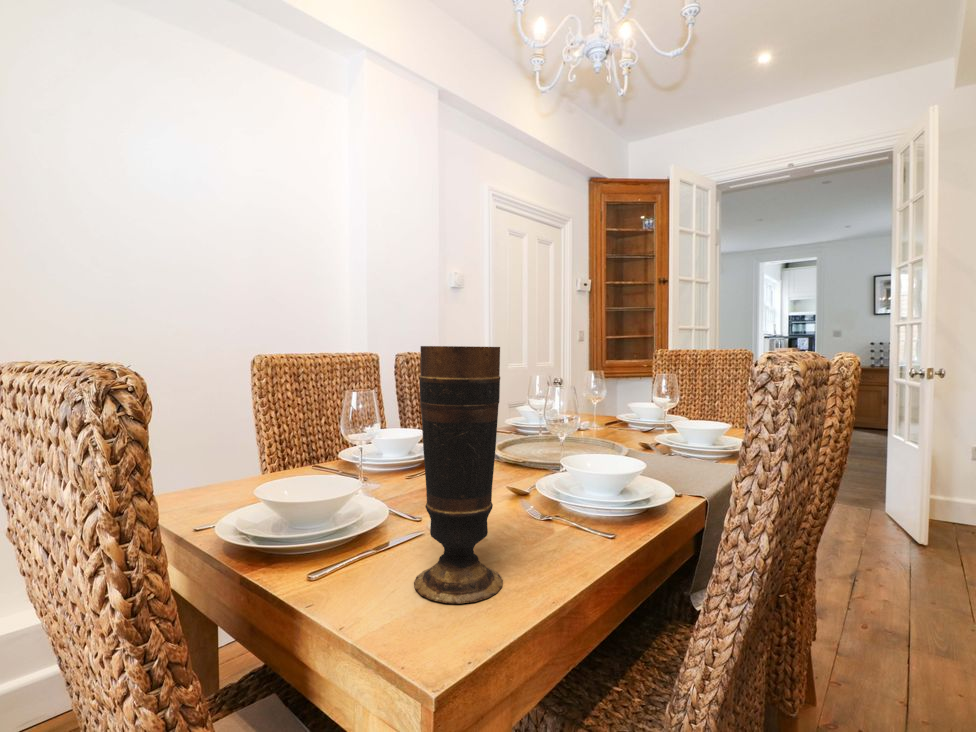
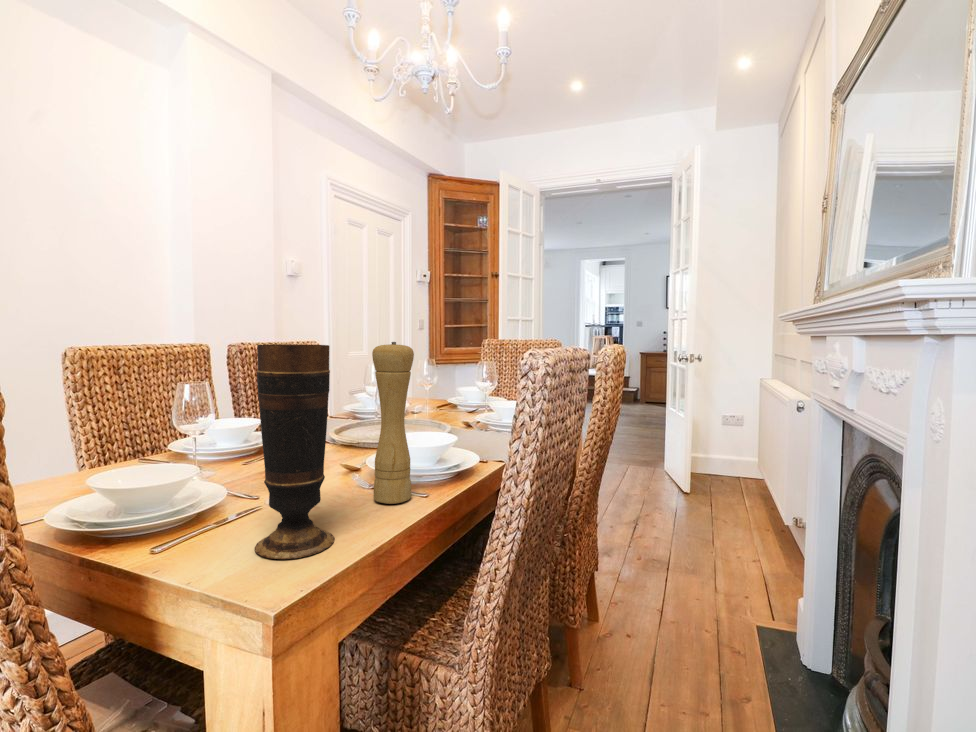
pepper mill: none [545,345,595,541] -> present [372,342,414,504]

